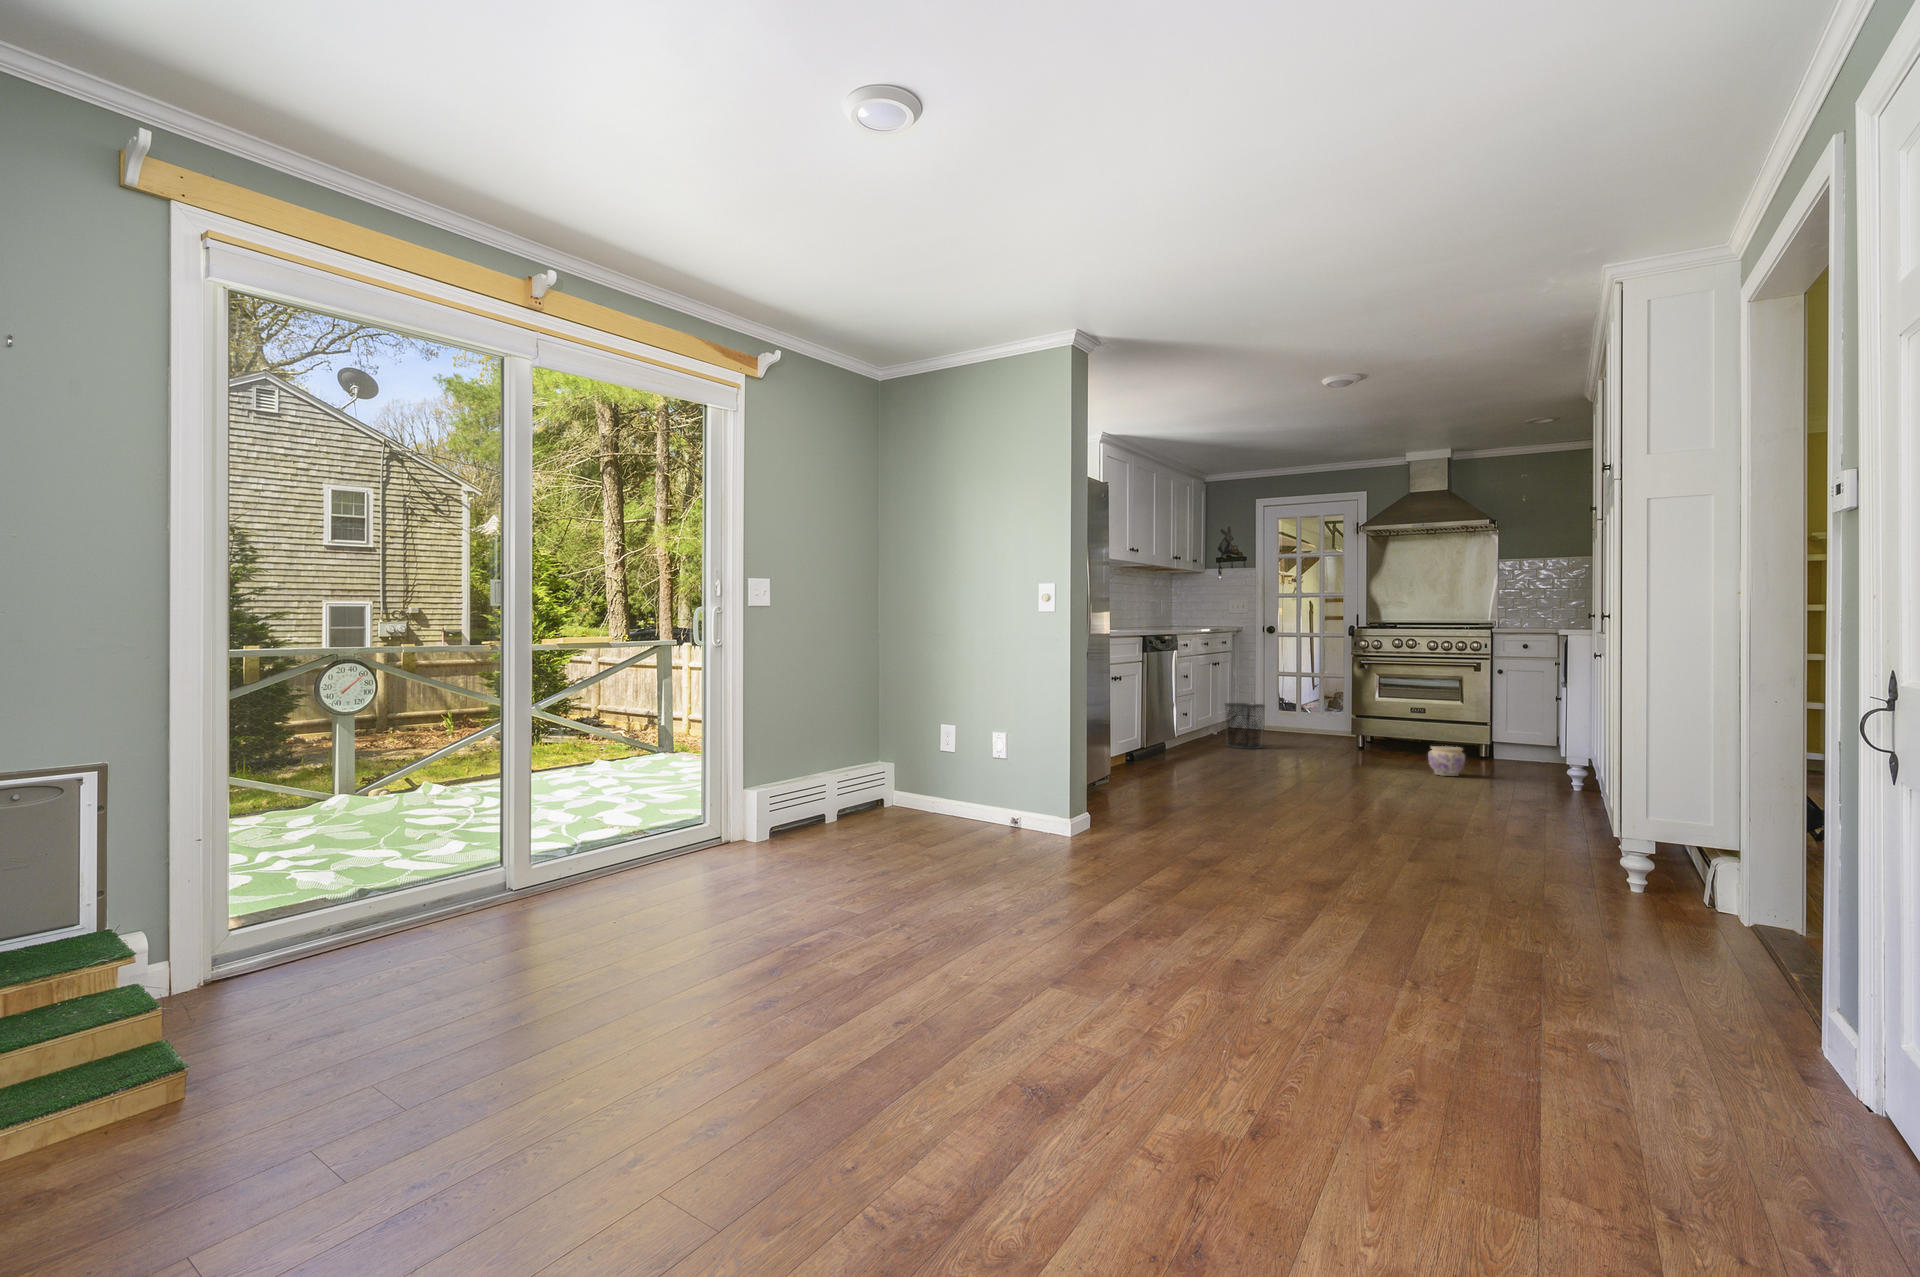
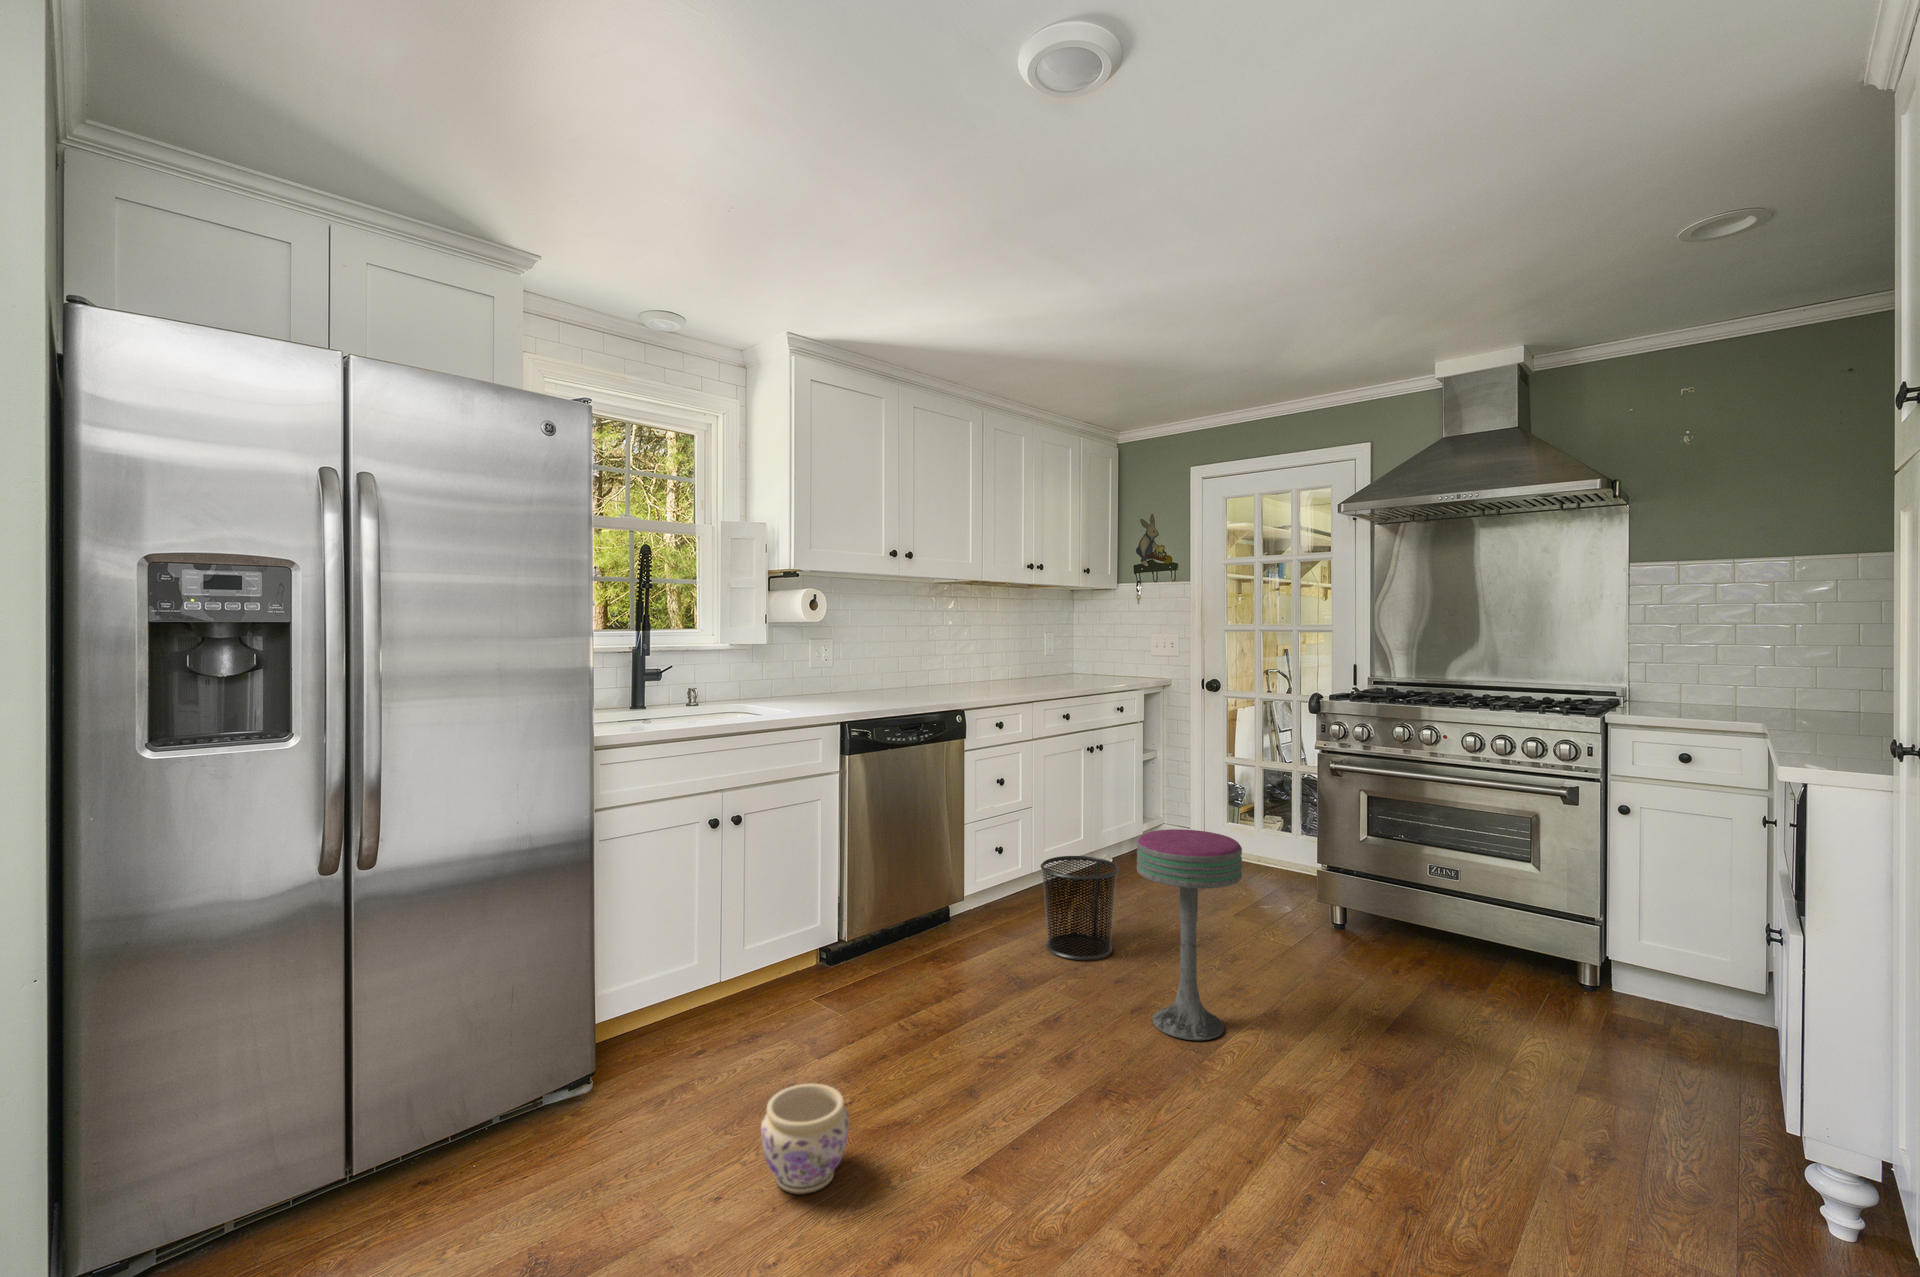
bar stool: none [1298,672,1348,759] -> present [1137,829,1242,1040]
planter: present [1428,746,1465,777] -> present [761,1084,849,1195]

